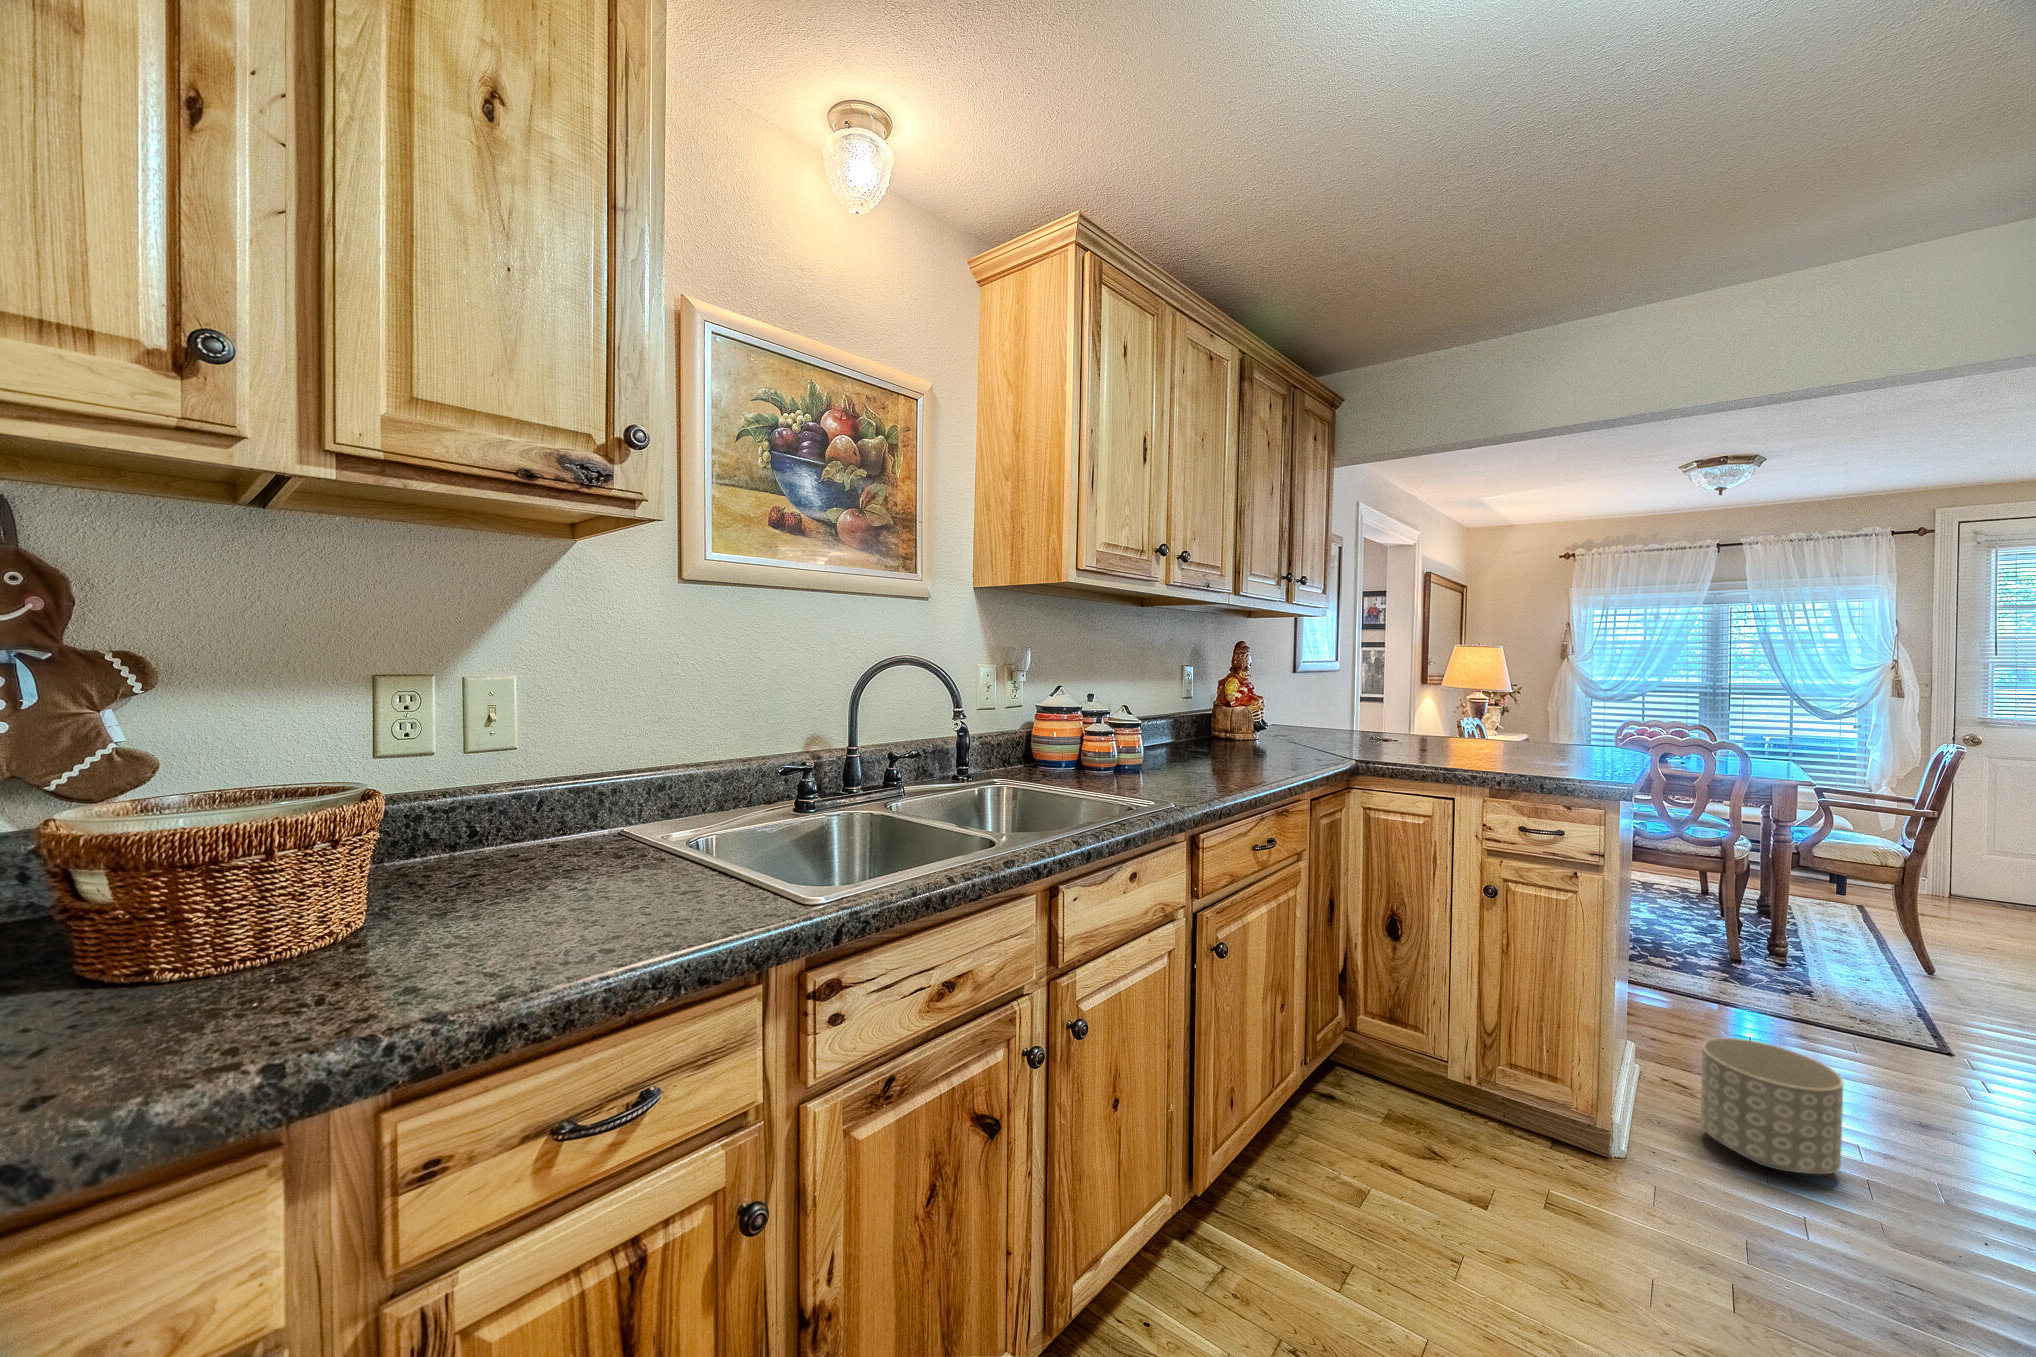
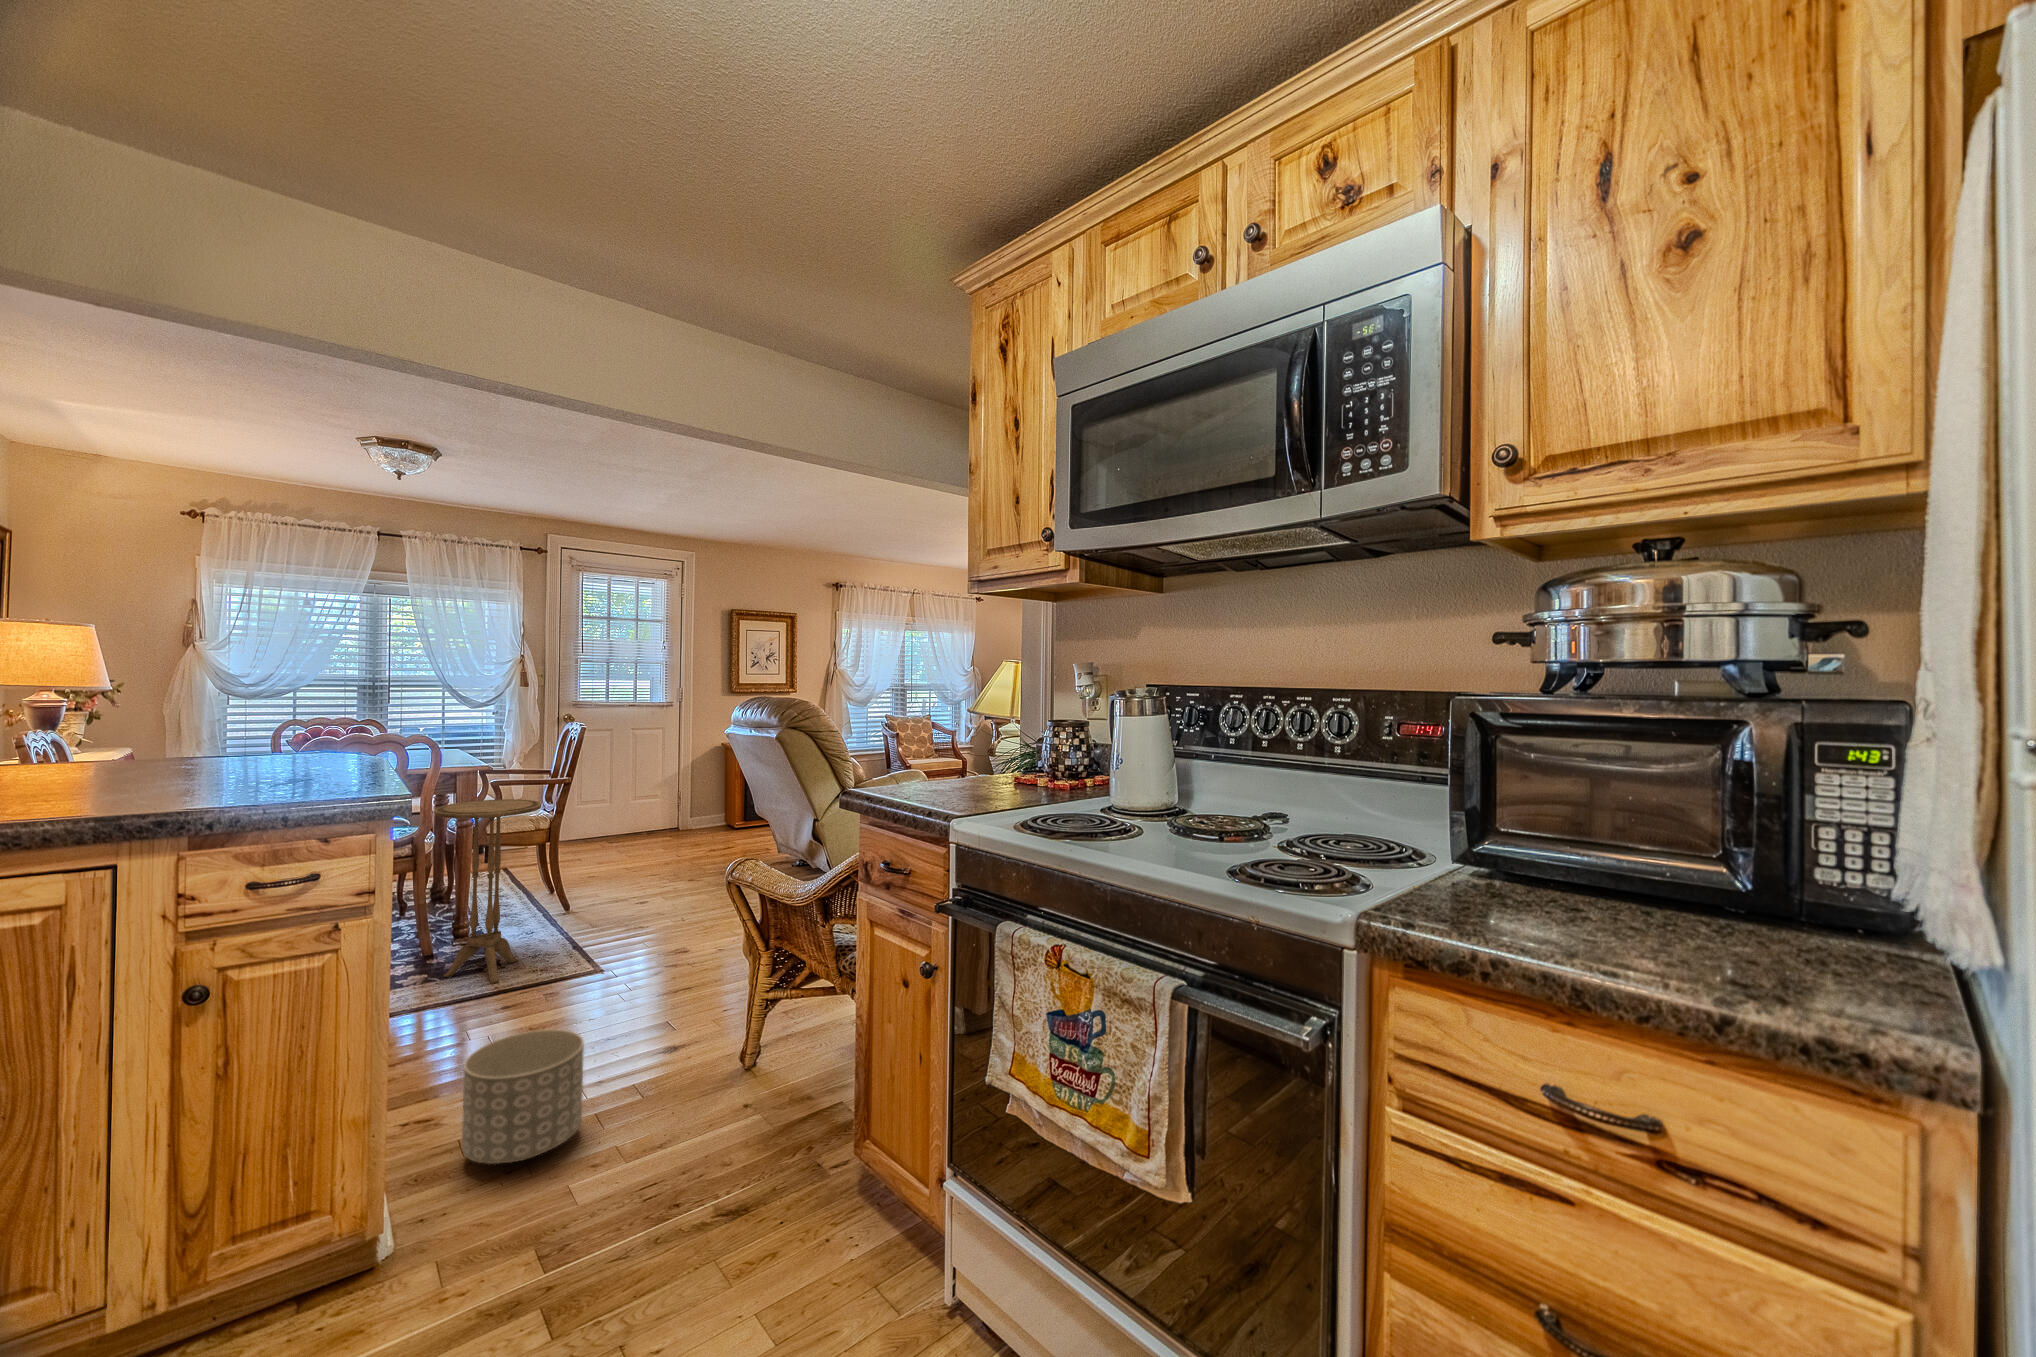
side table: none [1733,813,1865,1010] -> present [434,799,541,984]

